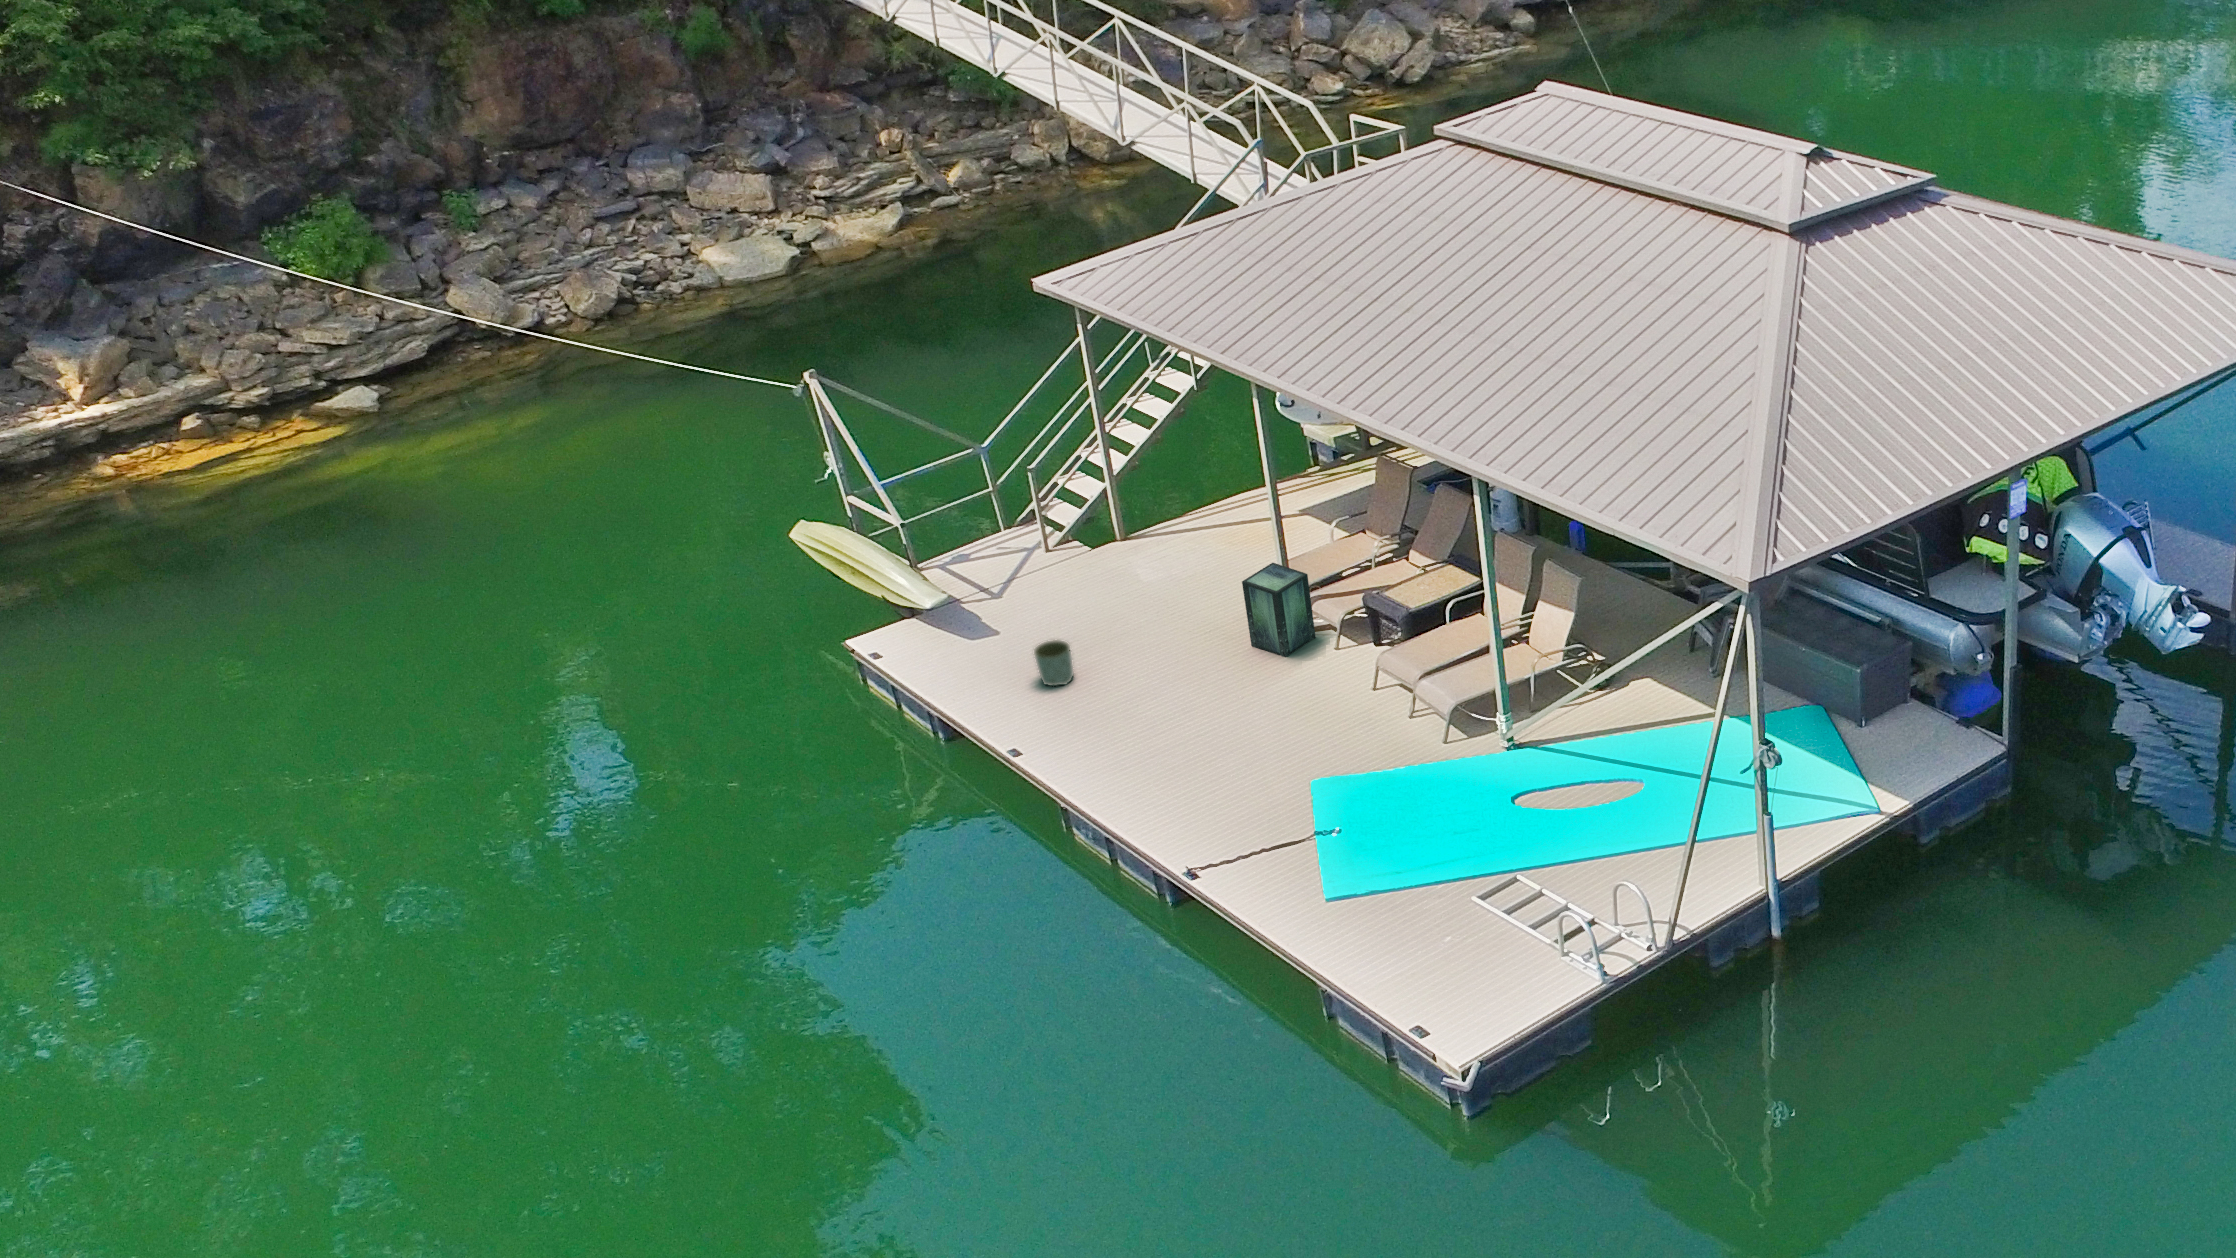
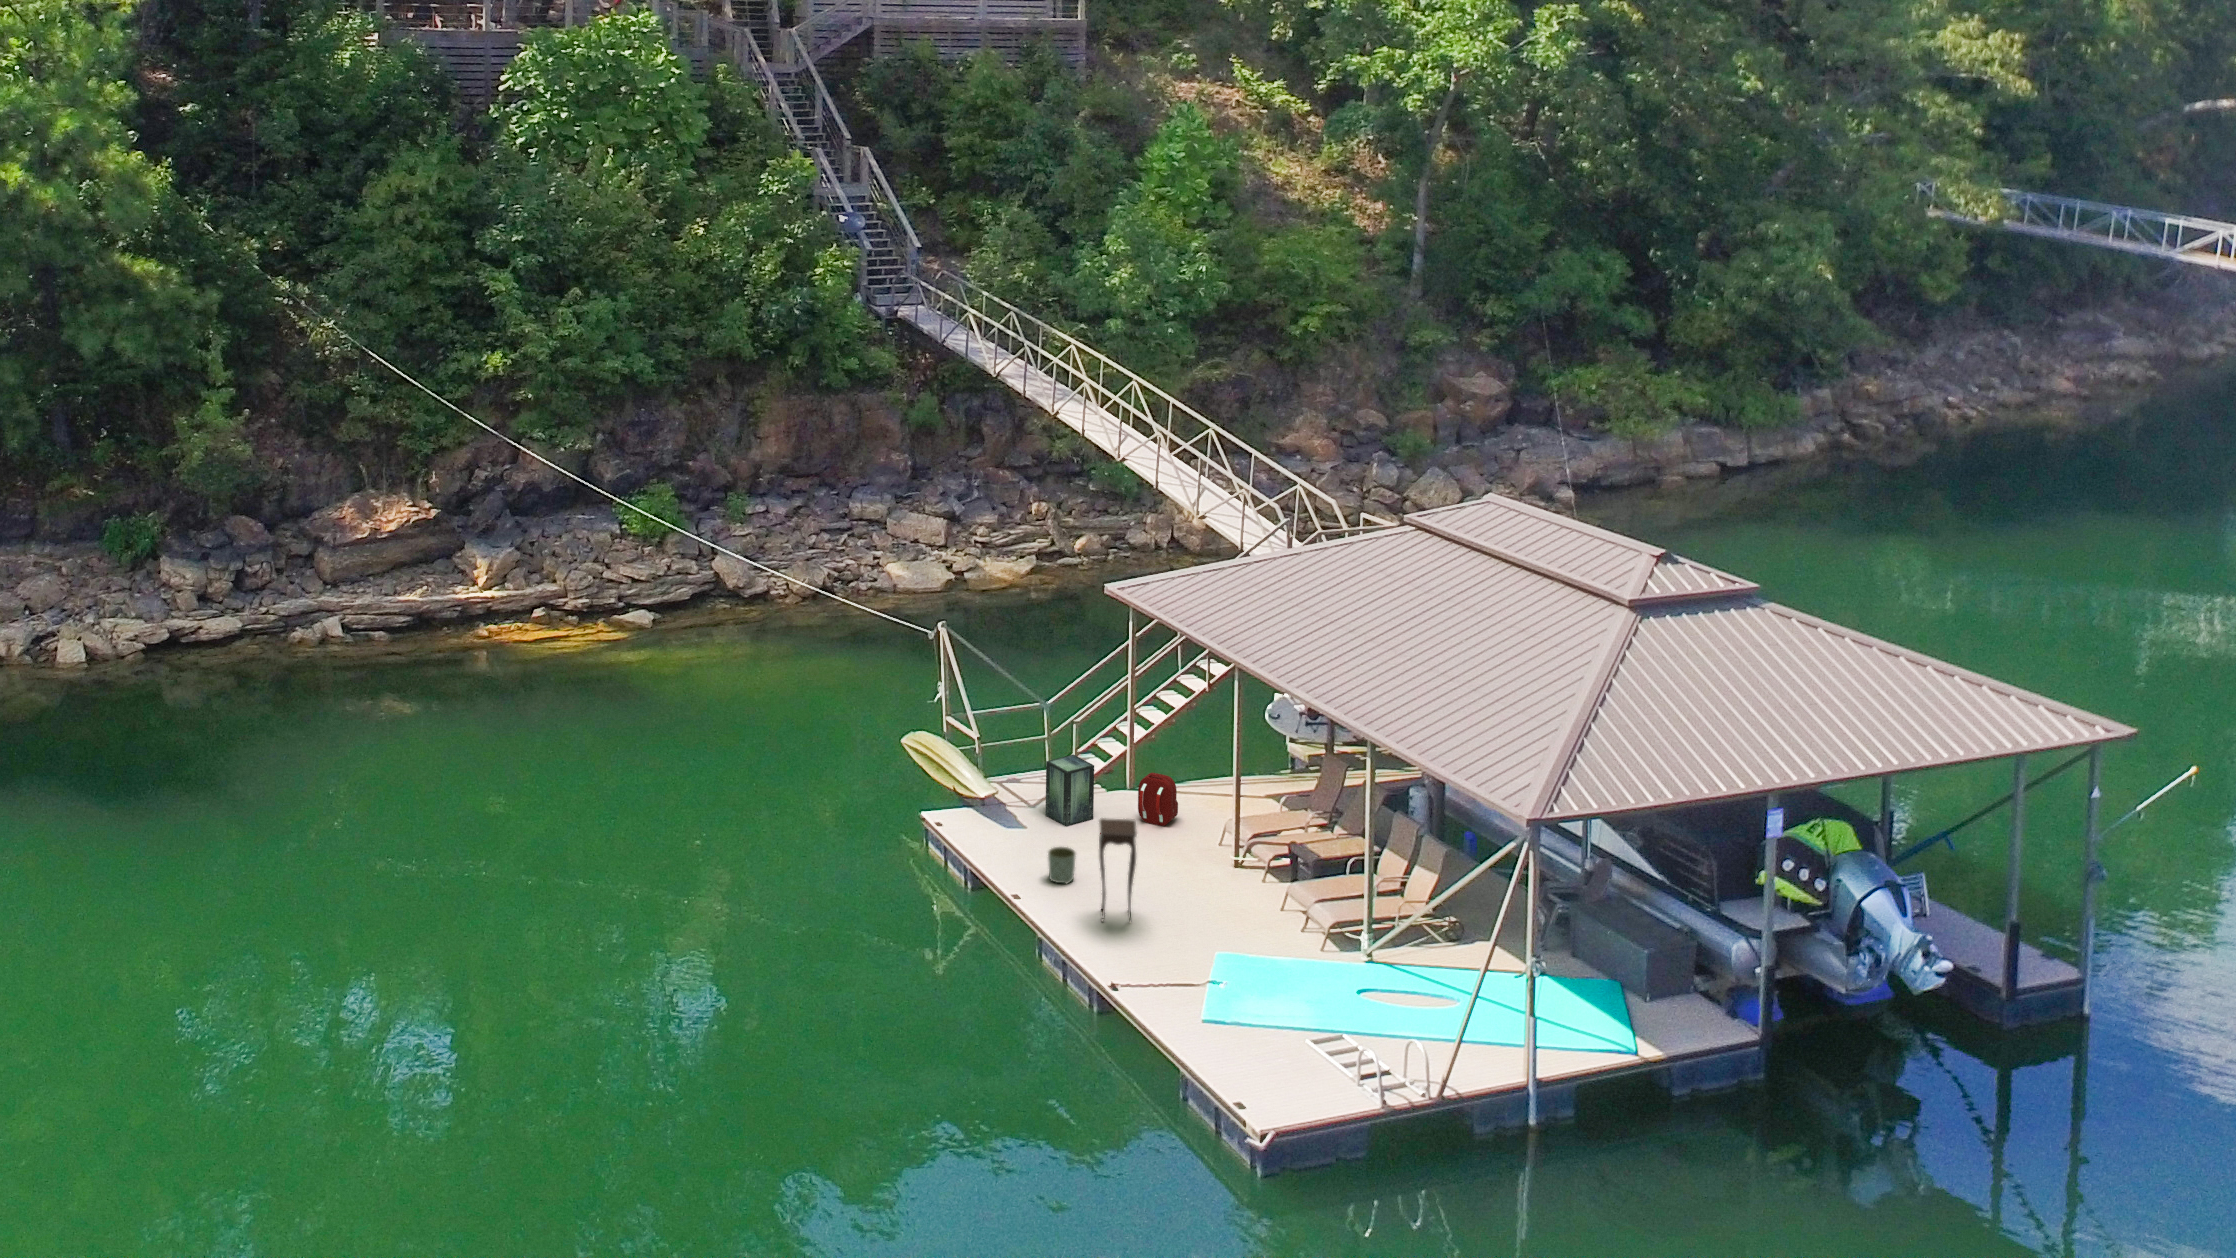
backpack: none [1127,515,1182,575] -> present [1138,773,1178,826]
storage box: present [1242,563,1316,657] -> present [1045,755,1094,827]
side table: none [1095,601,1162,728] -> present [1099,818,1137,922]

